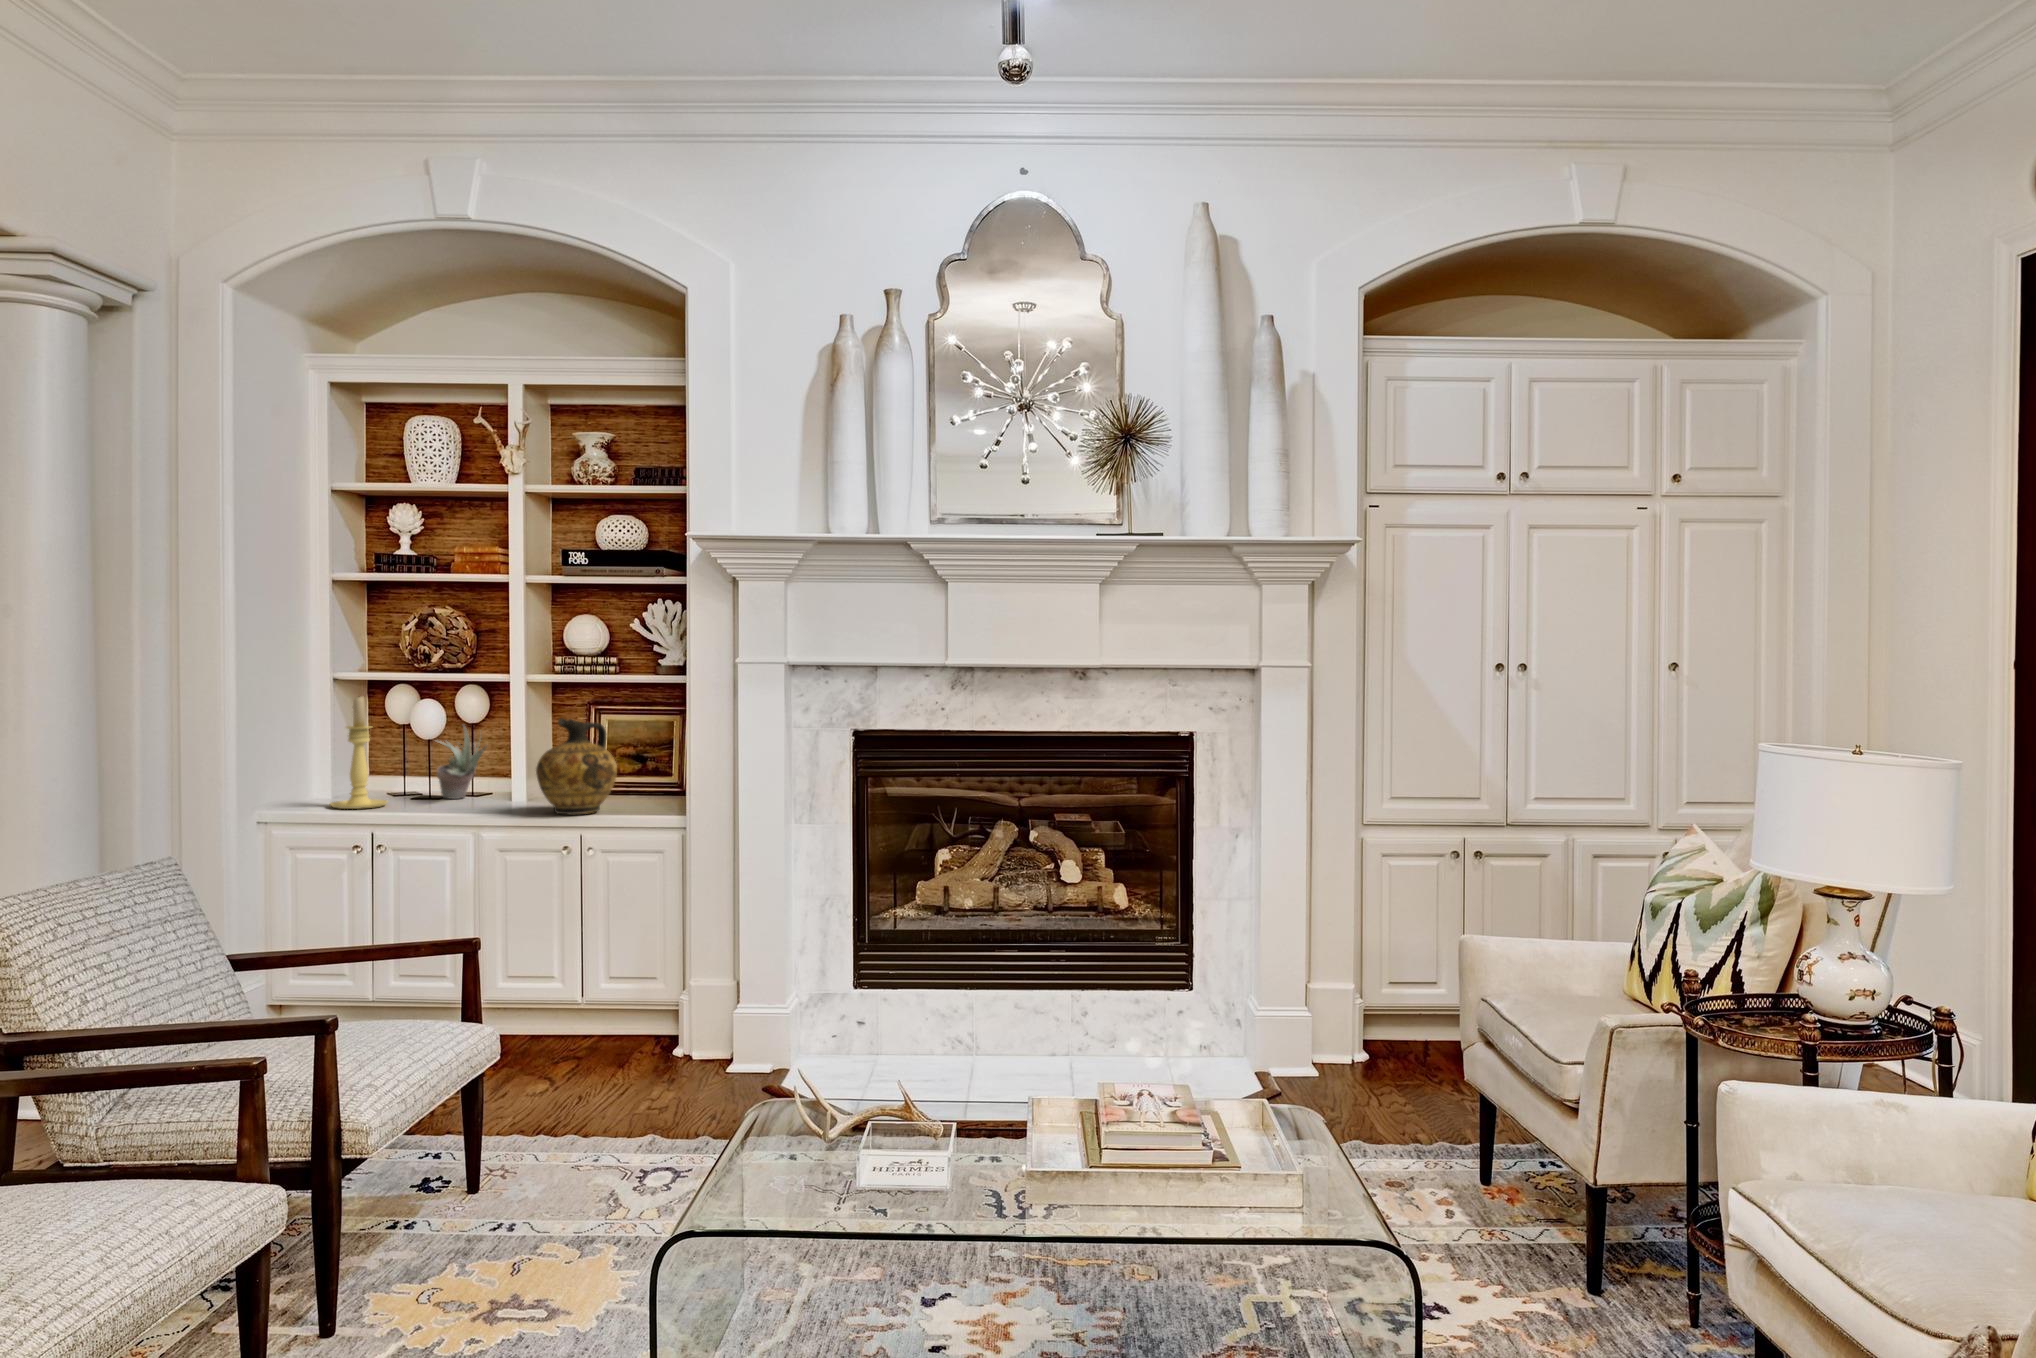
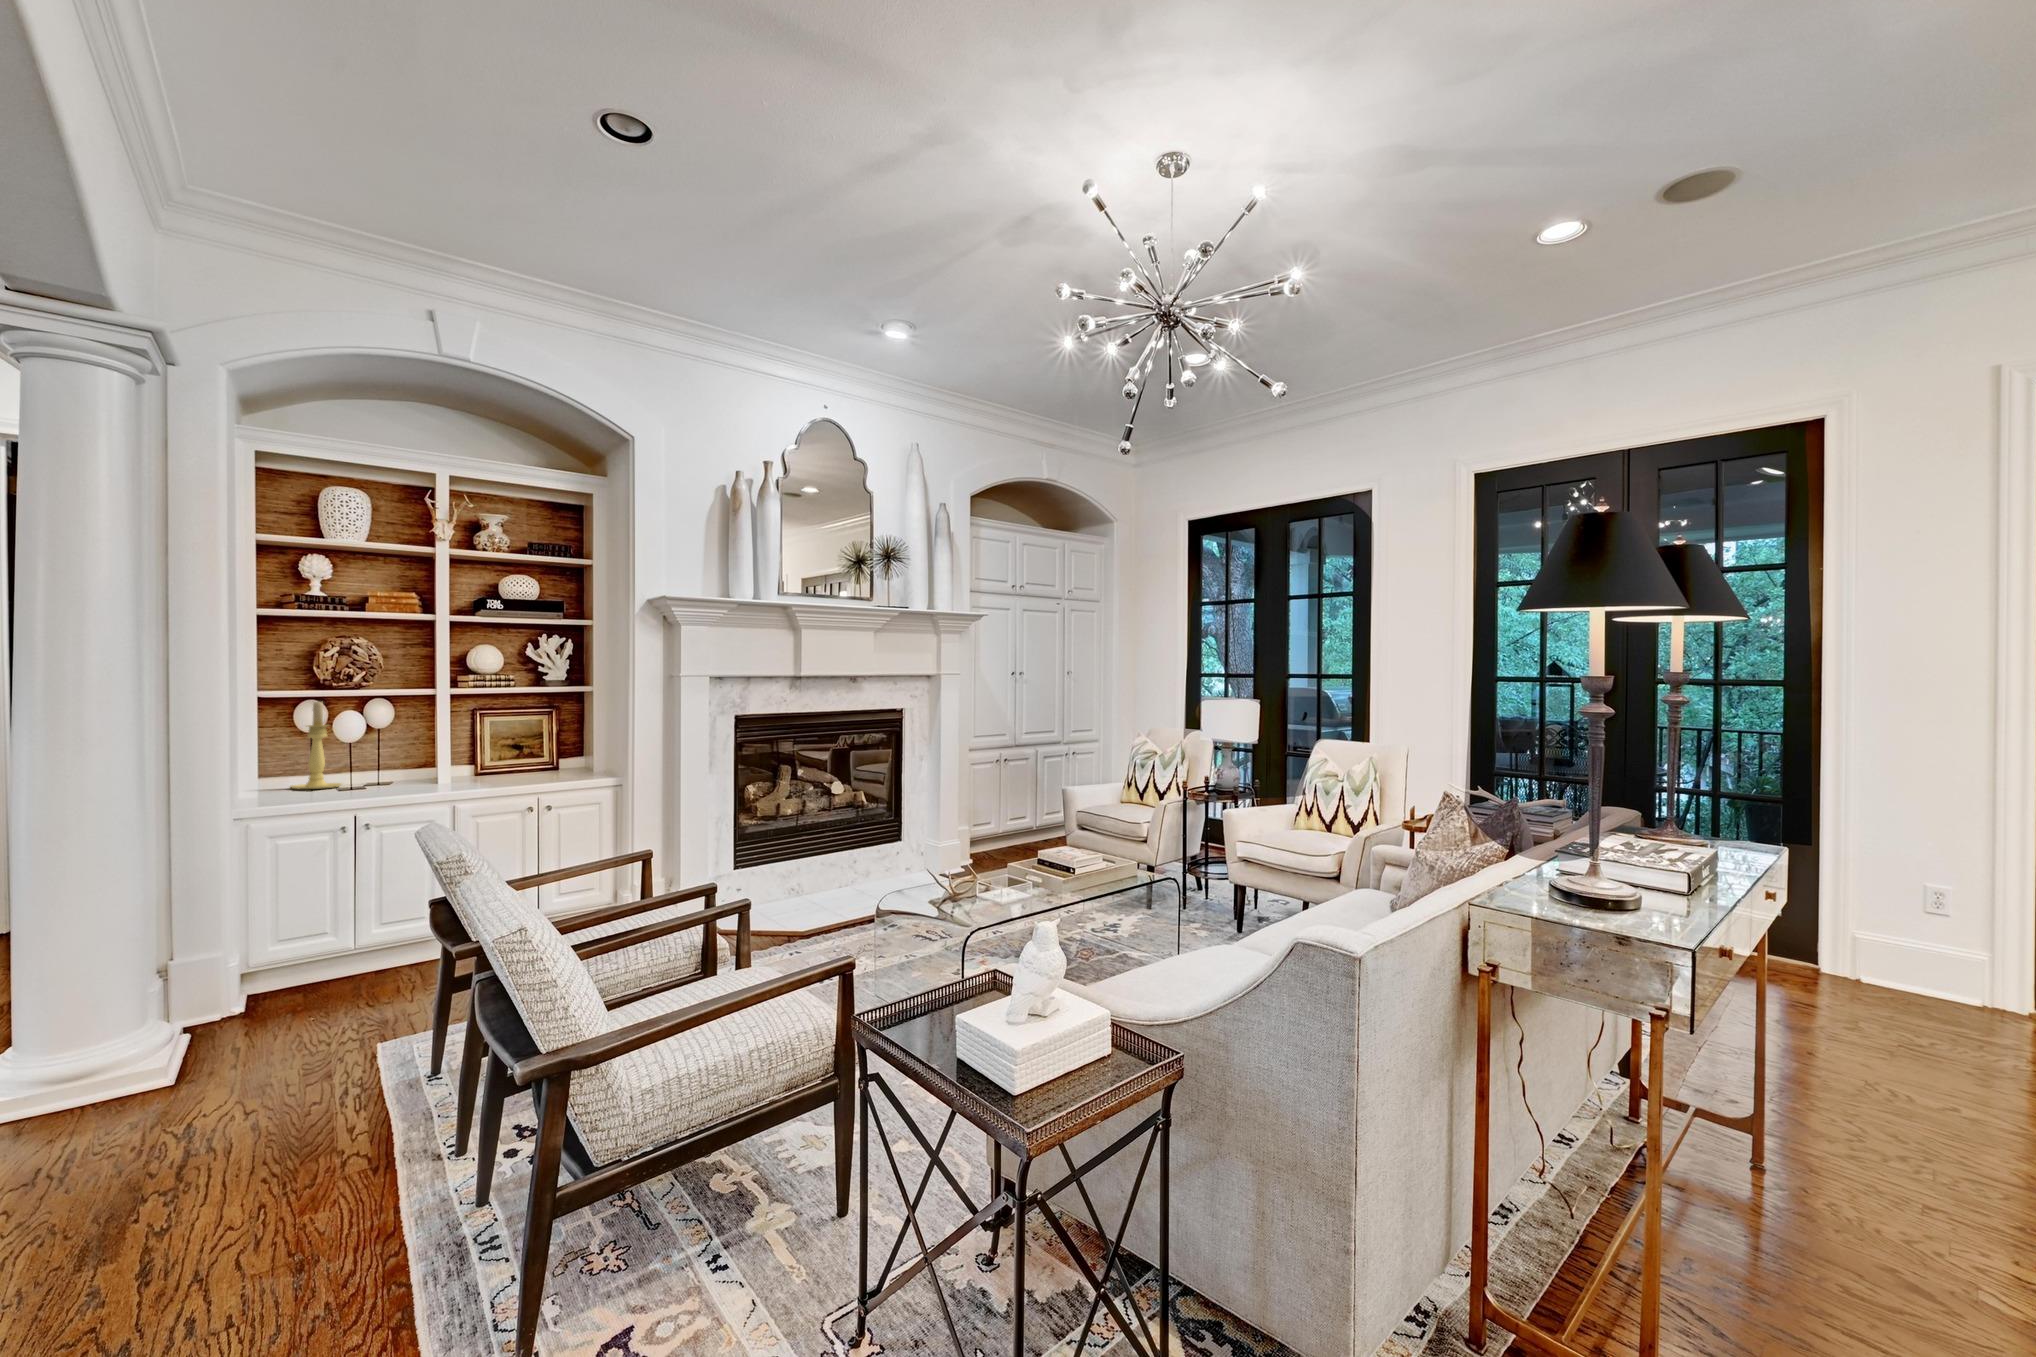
ceramic jug: present [536,718,617,815] -> none [481,715,543,781]
succulent plant: present [436,725,487,799] -> none [356,724,408,781]

